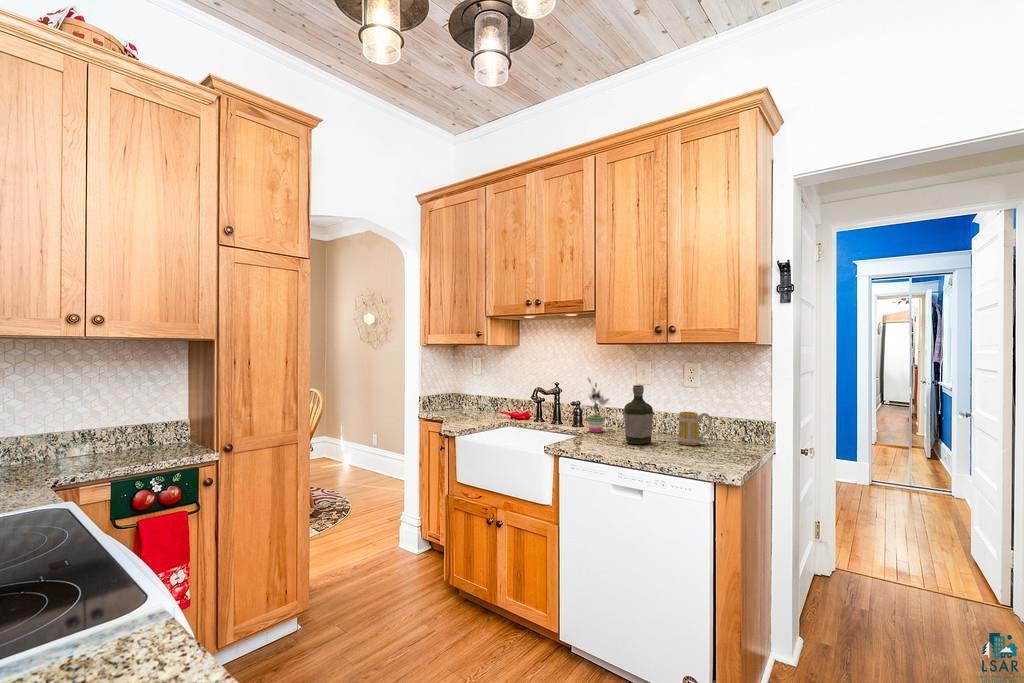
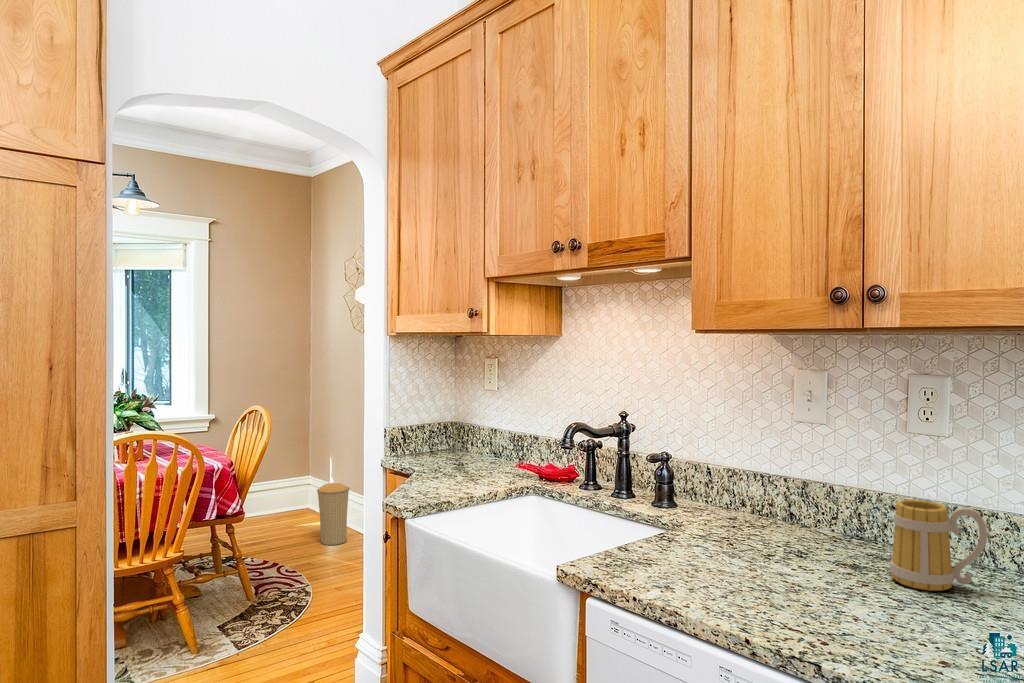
potted plant: present [587,378,609,432] -> none [676,404,732,527]
bottle: present [624,385,653,444] -> none [752,430,825,578]
trash can: none [341,439,362,478] -> present [317,483,349,545]

